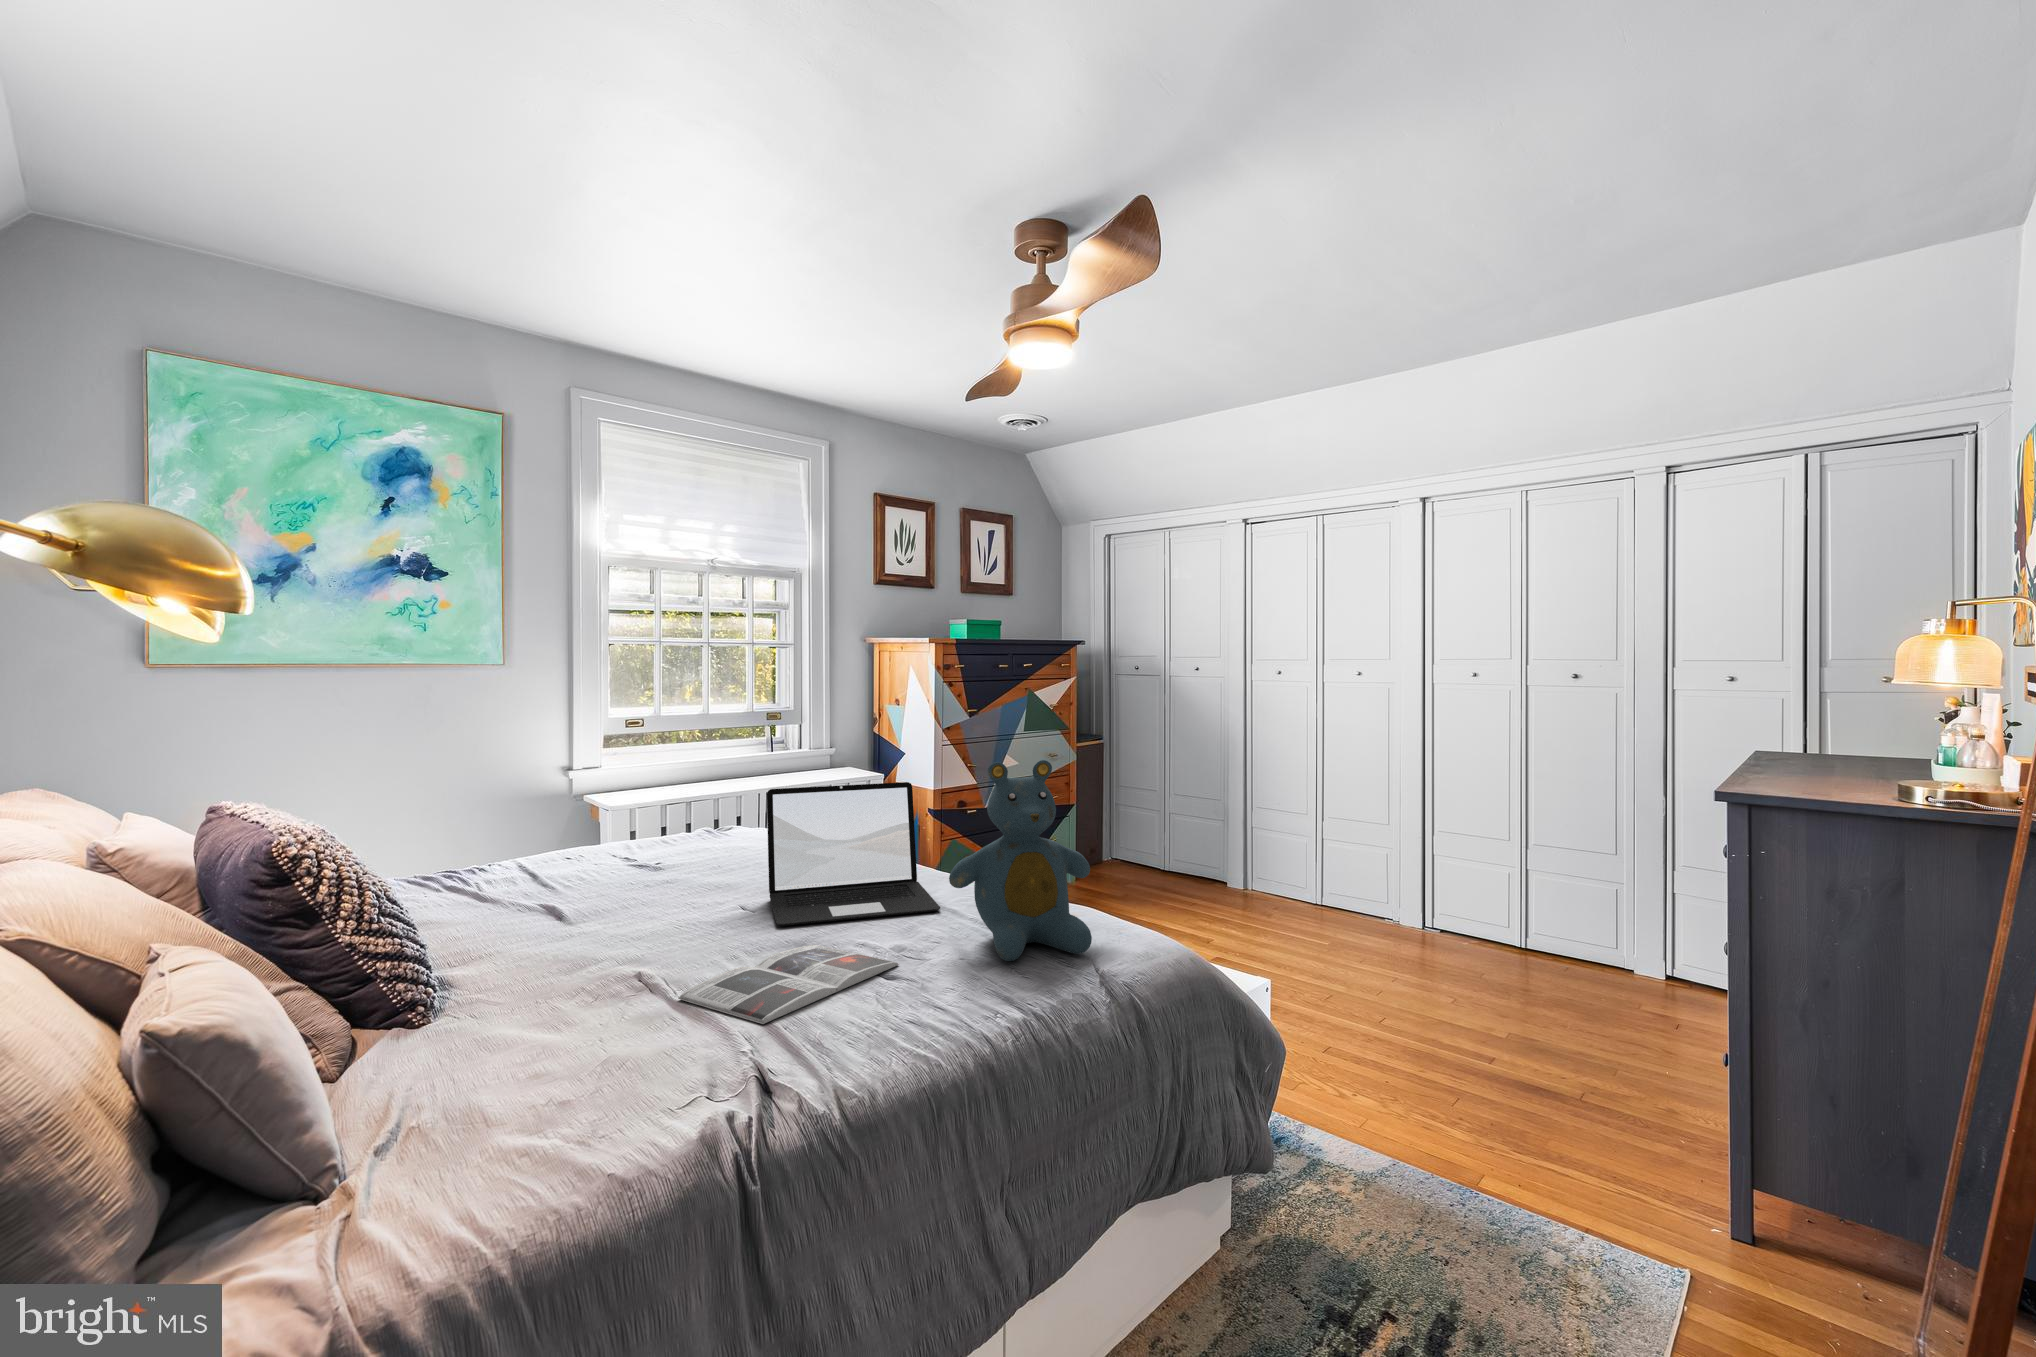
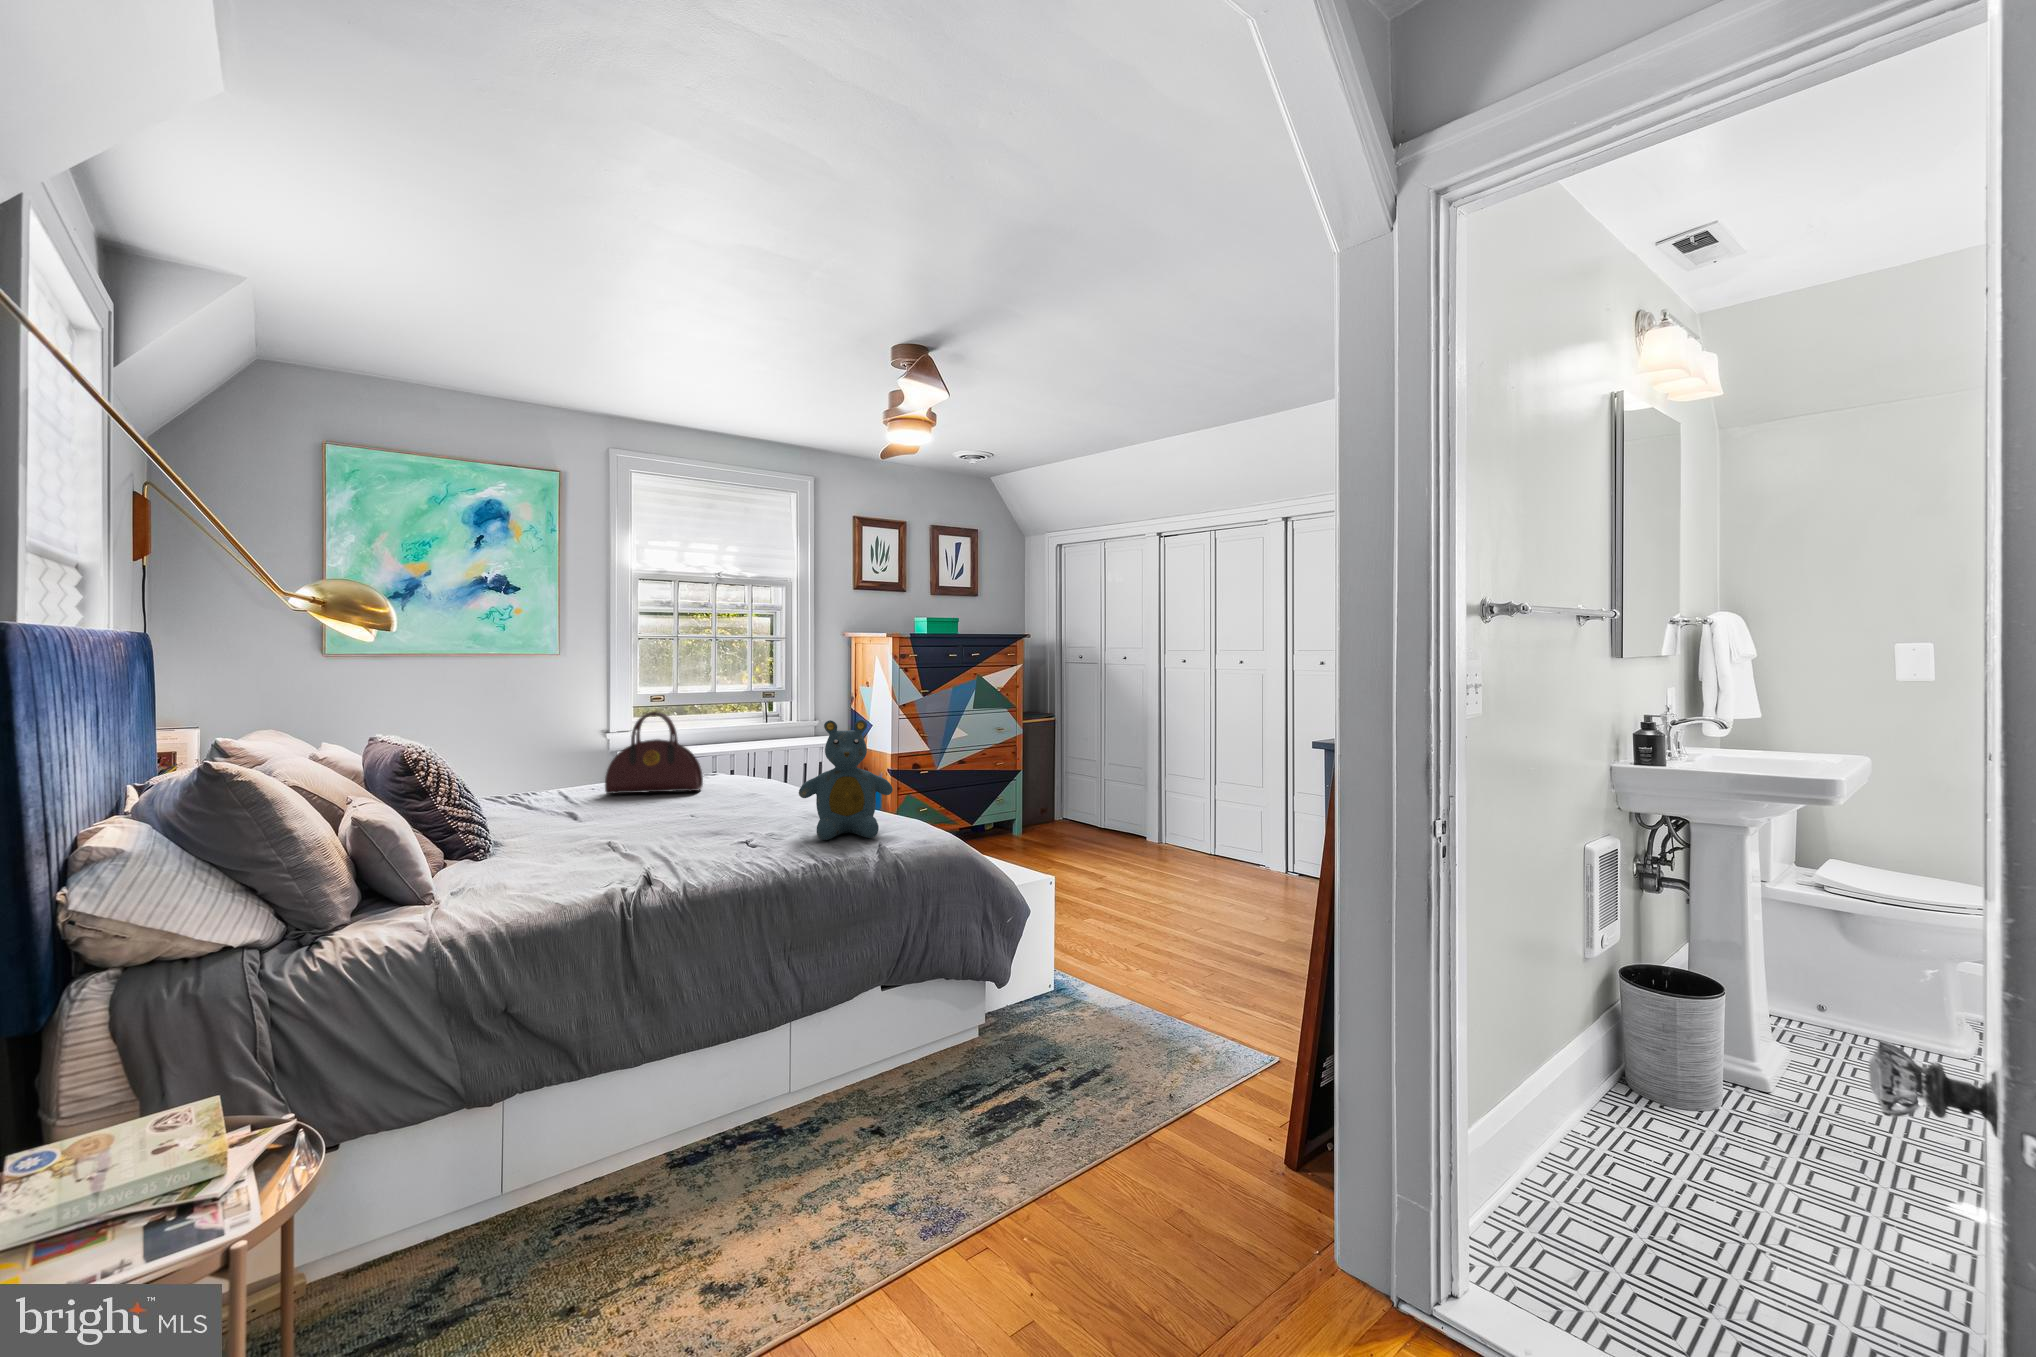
handbag: none [592,745,732,869] -> present [605,711,703,794]
laptop: present [767,782,940,926] -> none [702,737,811,823]
magazine: present [678,945,899,1024] -> none [623,831,760,860]

